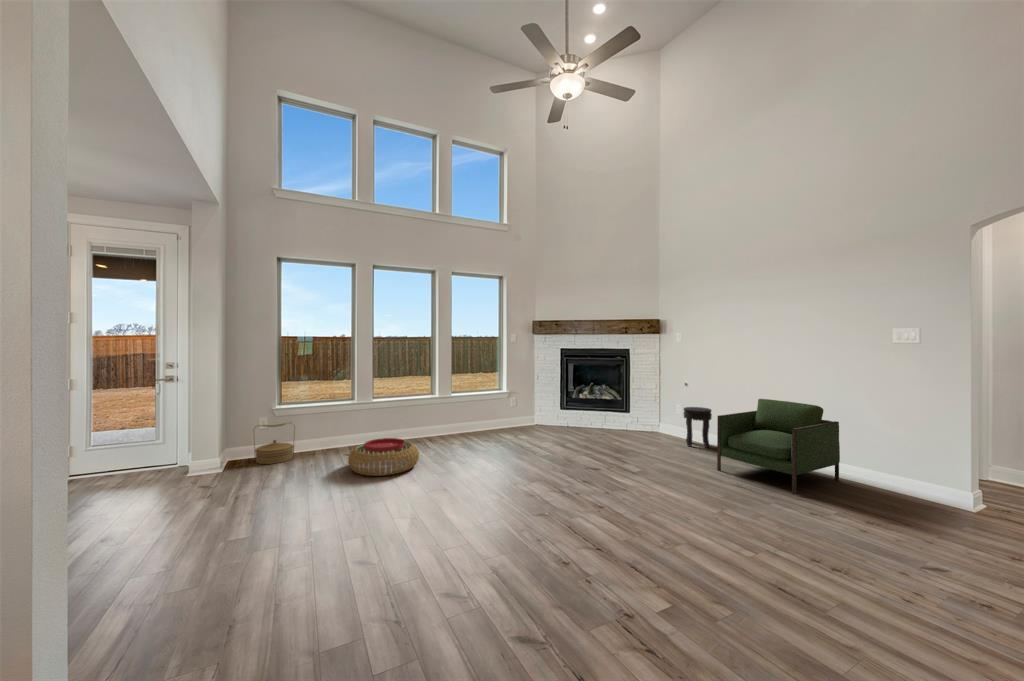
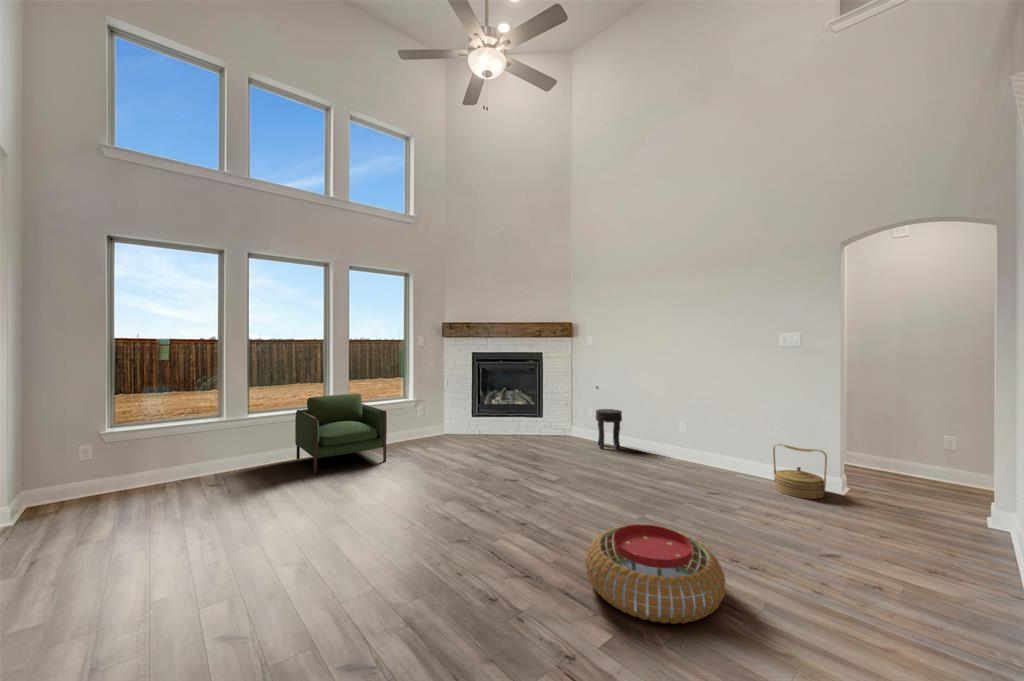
armchair: present [717,399,840,494] -> present [295,394,387,474]
woven basket: present [254,422,295,464] -> present [773,444,827,499]
pouf: present [348,438,419,476] -> present [586,525,725,624]

